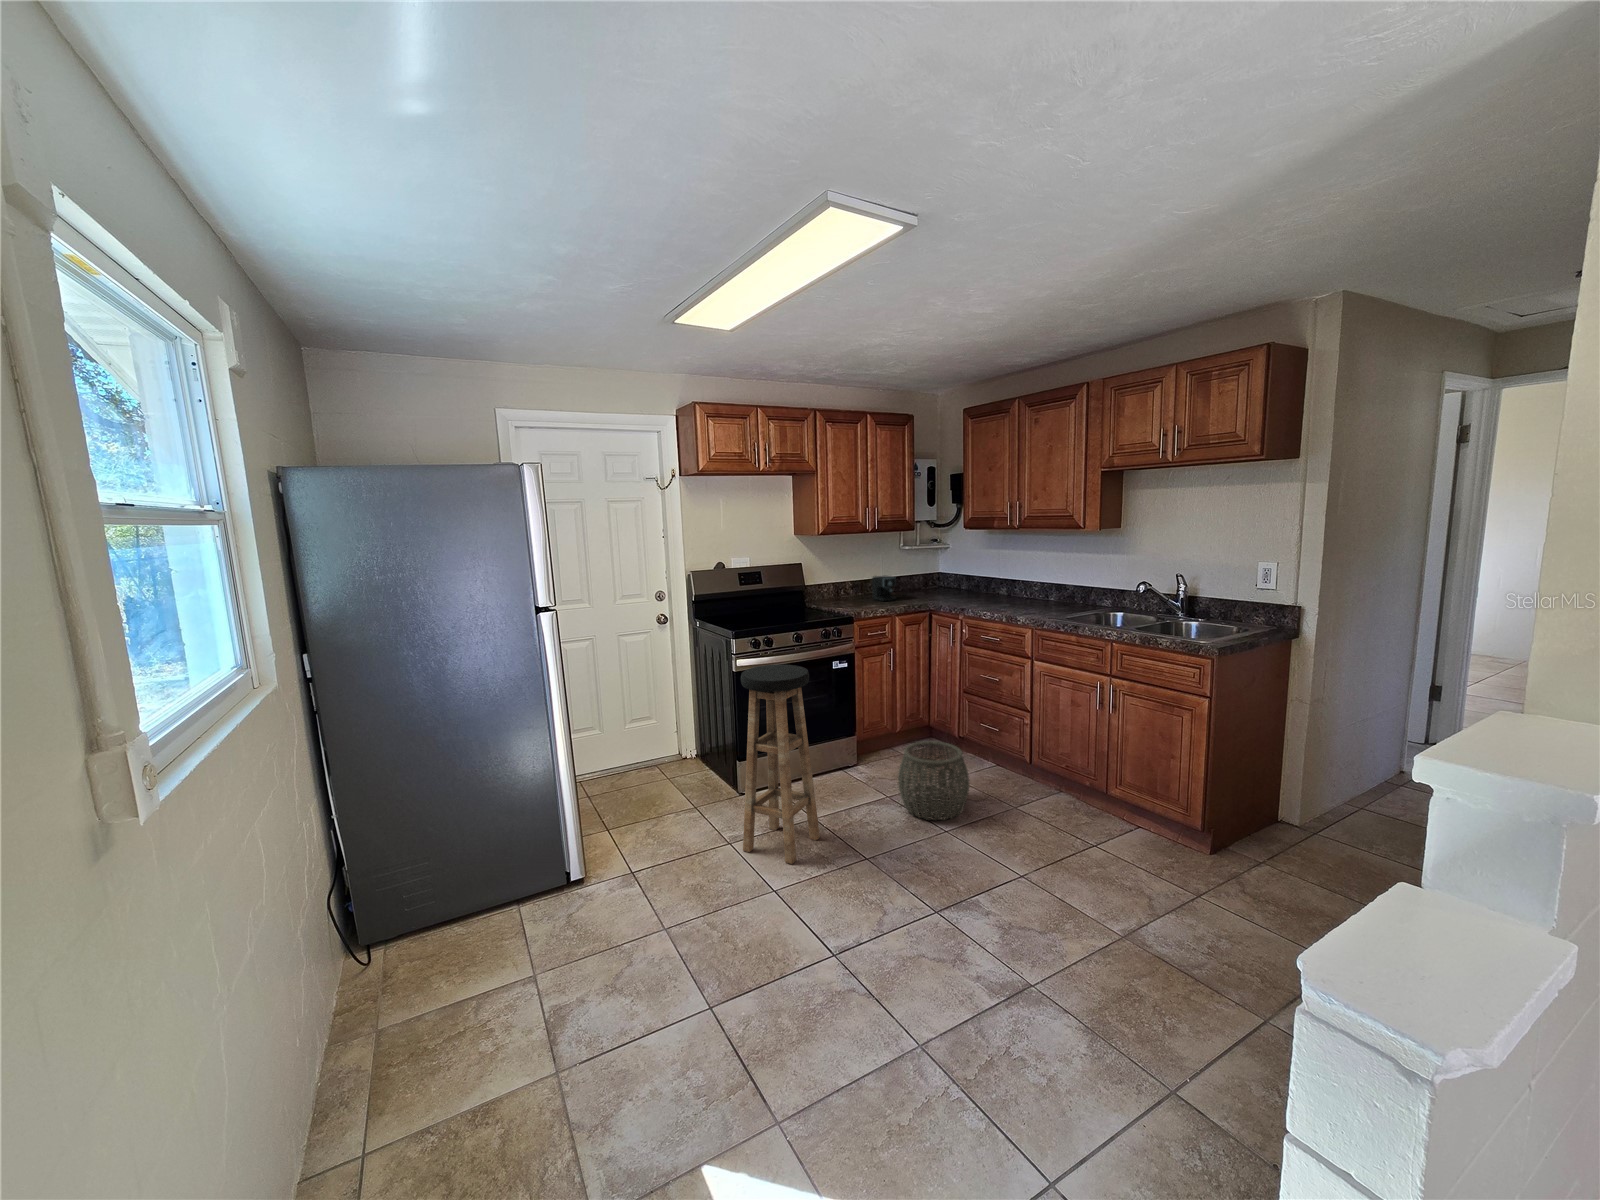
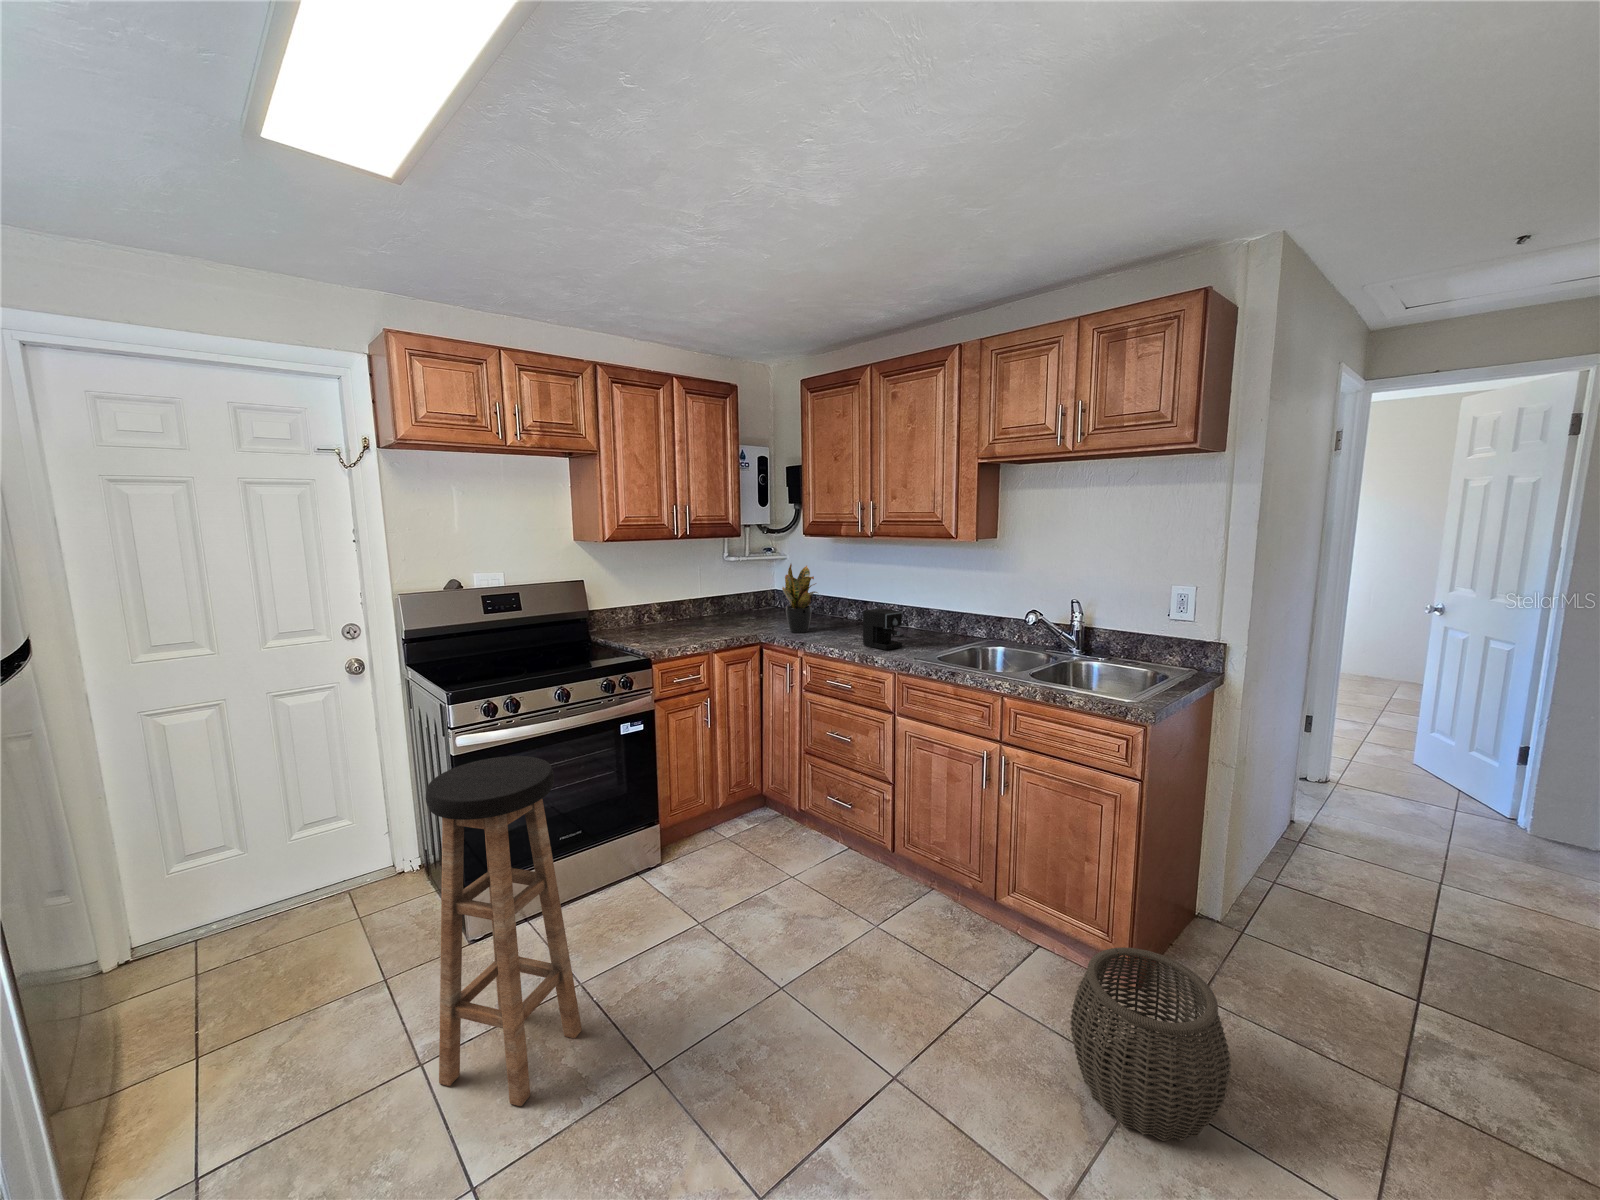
potted plant: none [942,547,979,603] -> present [782,564,817,633]
coffee maker: present [872,576,896,601] -> present [863,608,904,650]
woven basket: present [898,741,969,820] -> present [1070,947,1231,1141]

